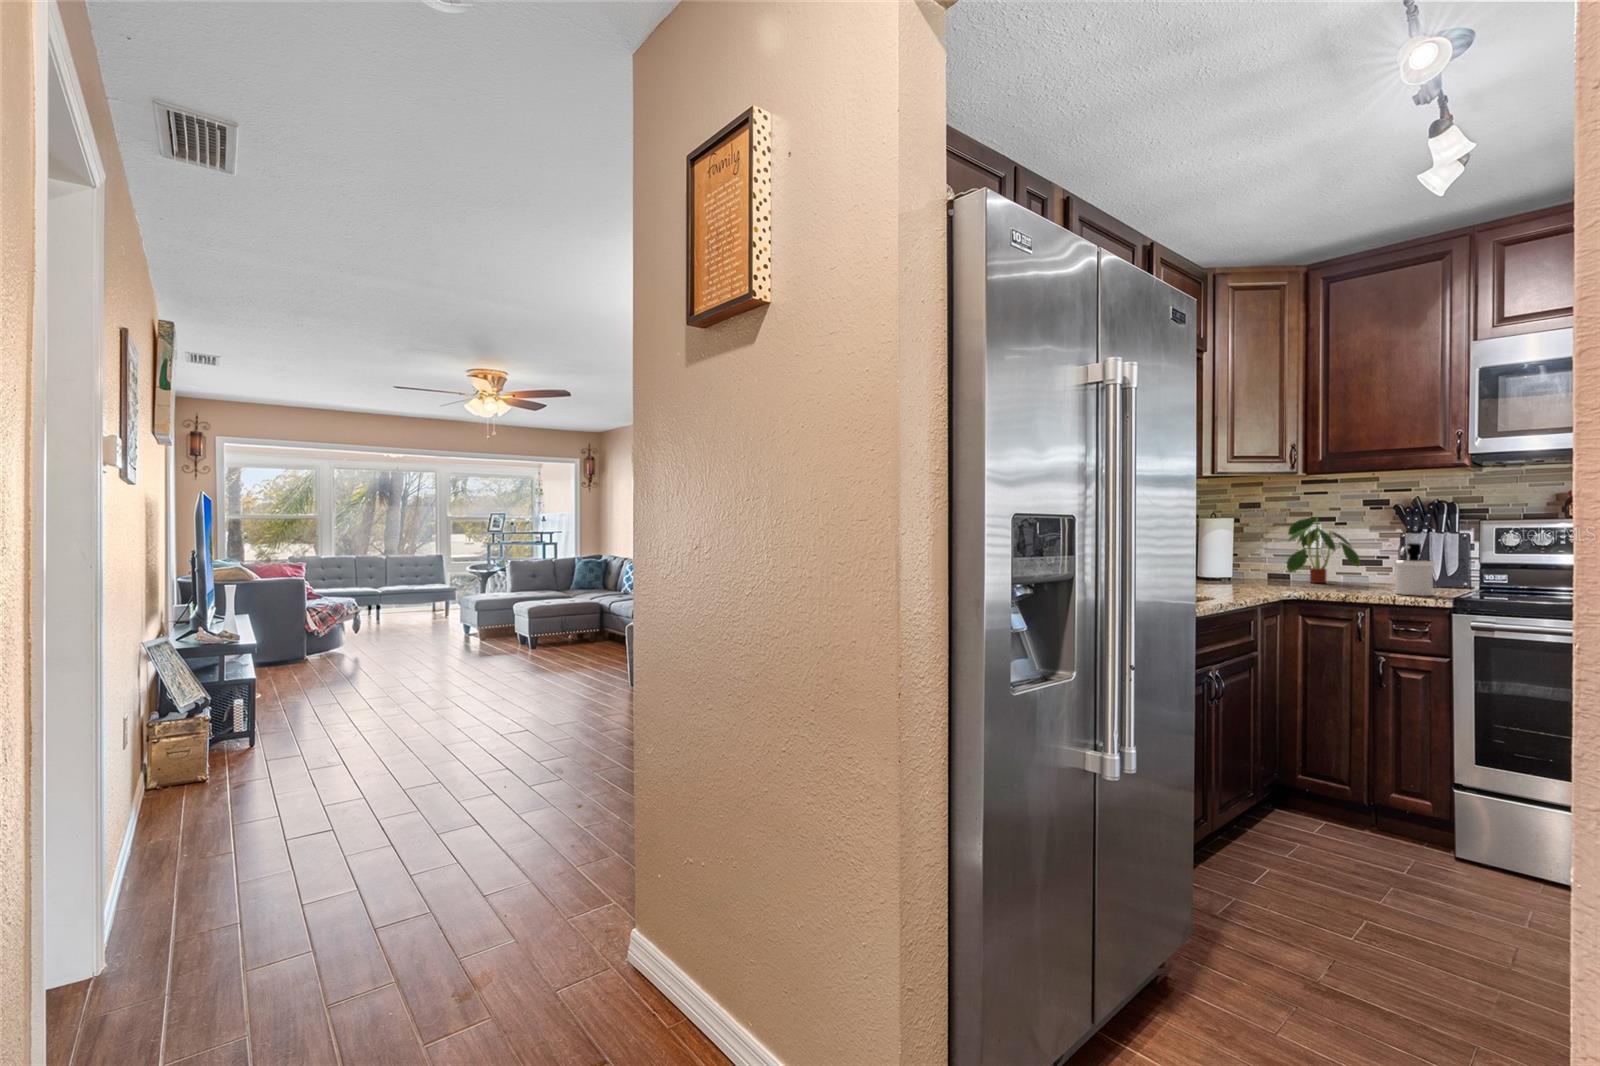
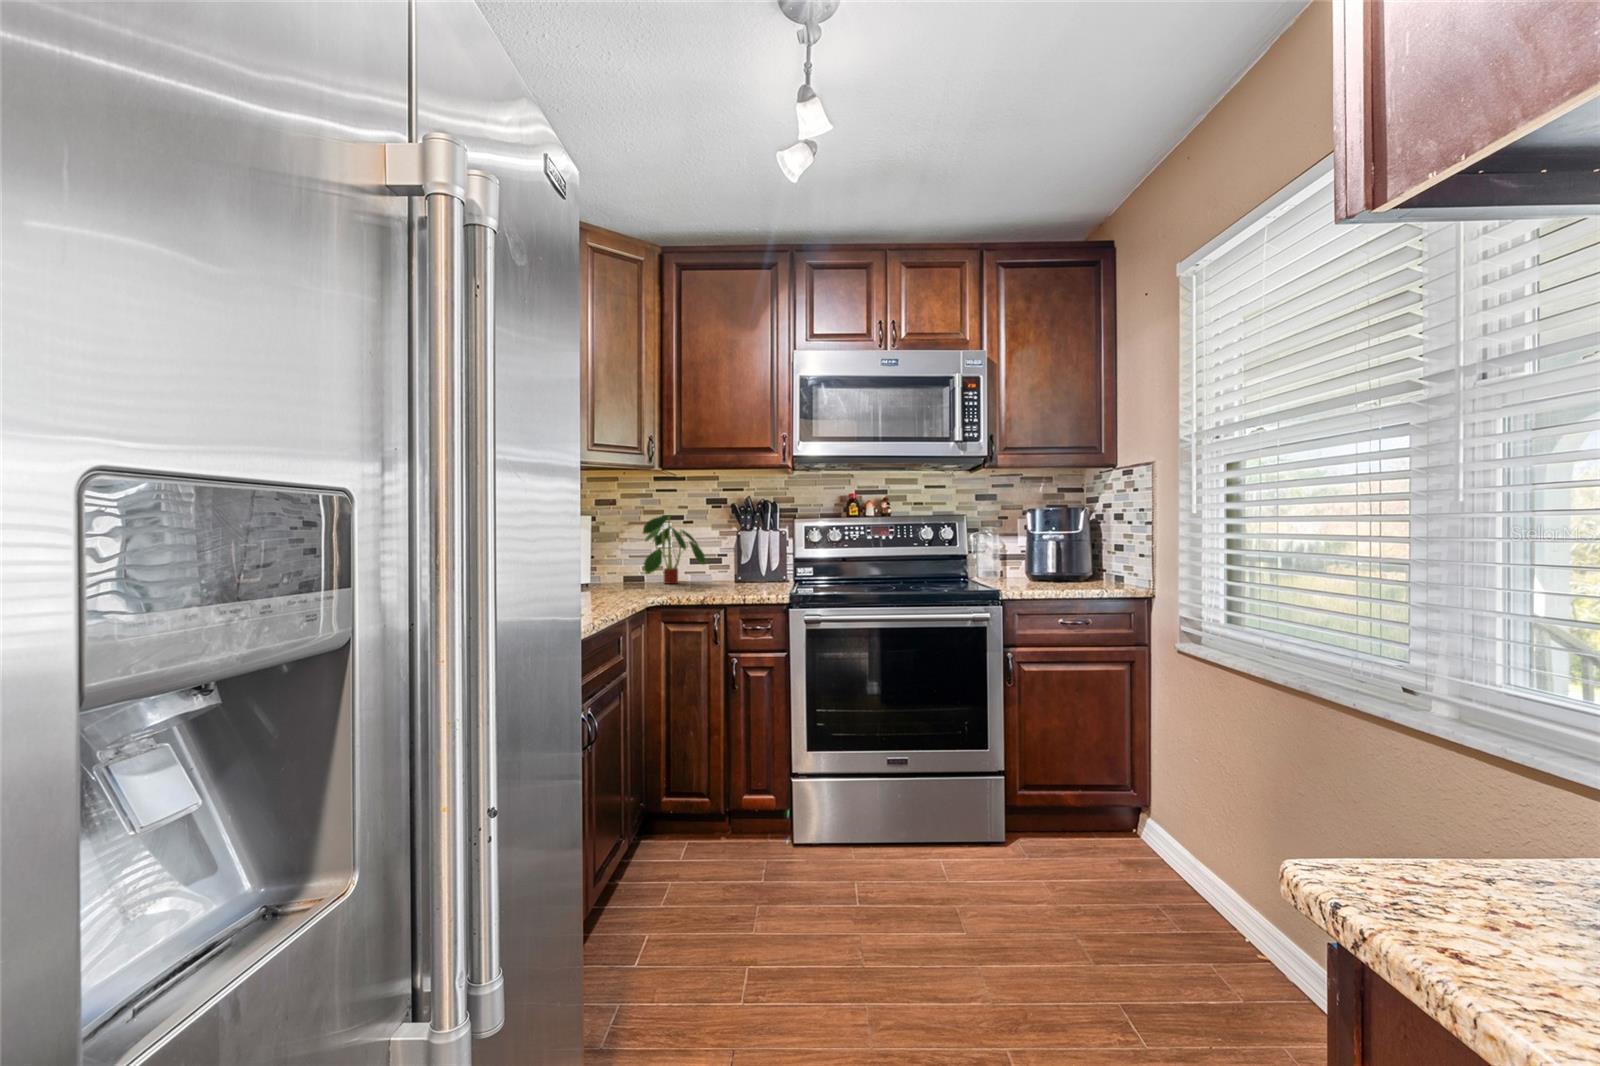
soap dispenser: present [1394,543,1434,596] -> none [740,541,771,593]

